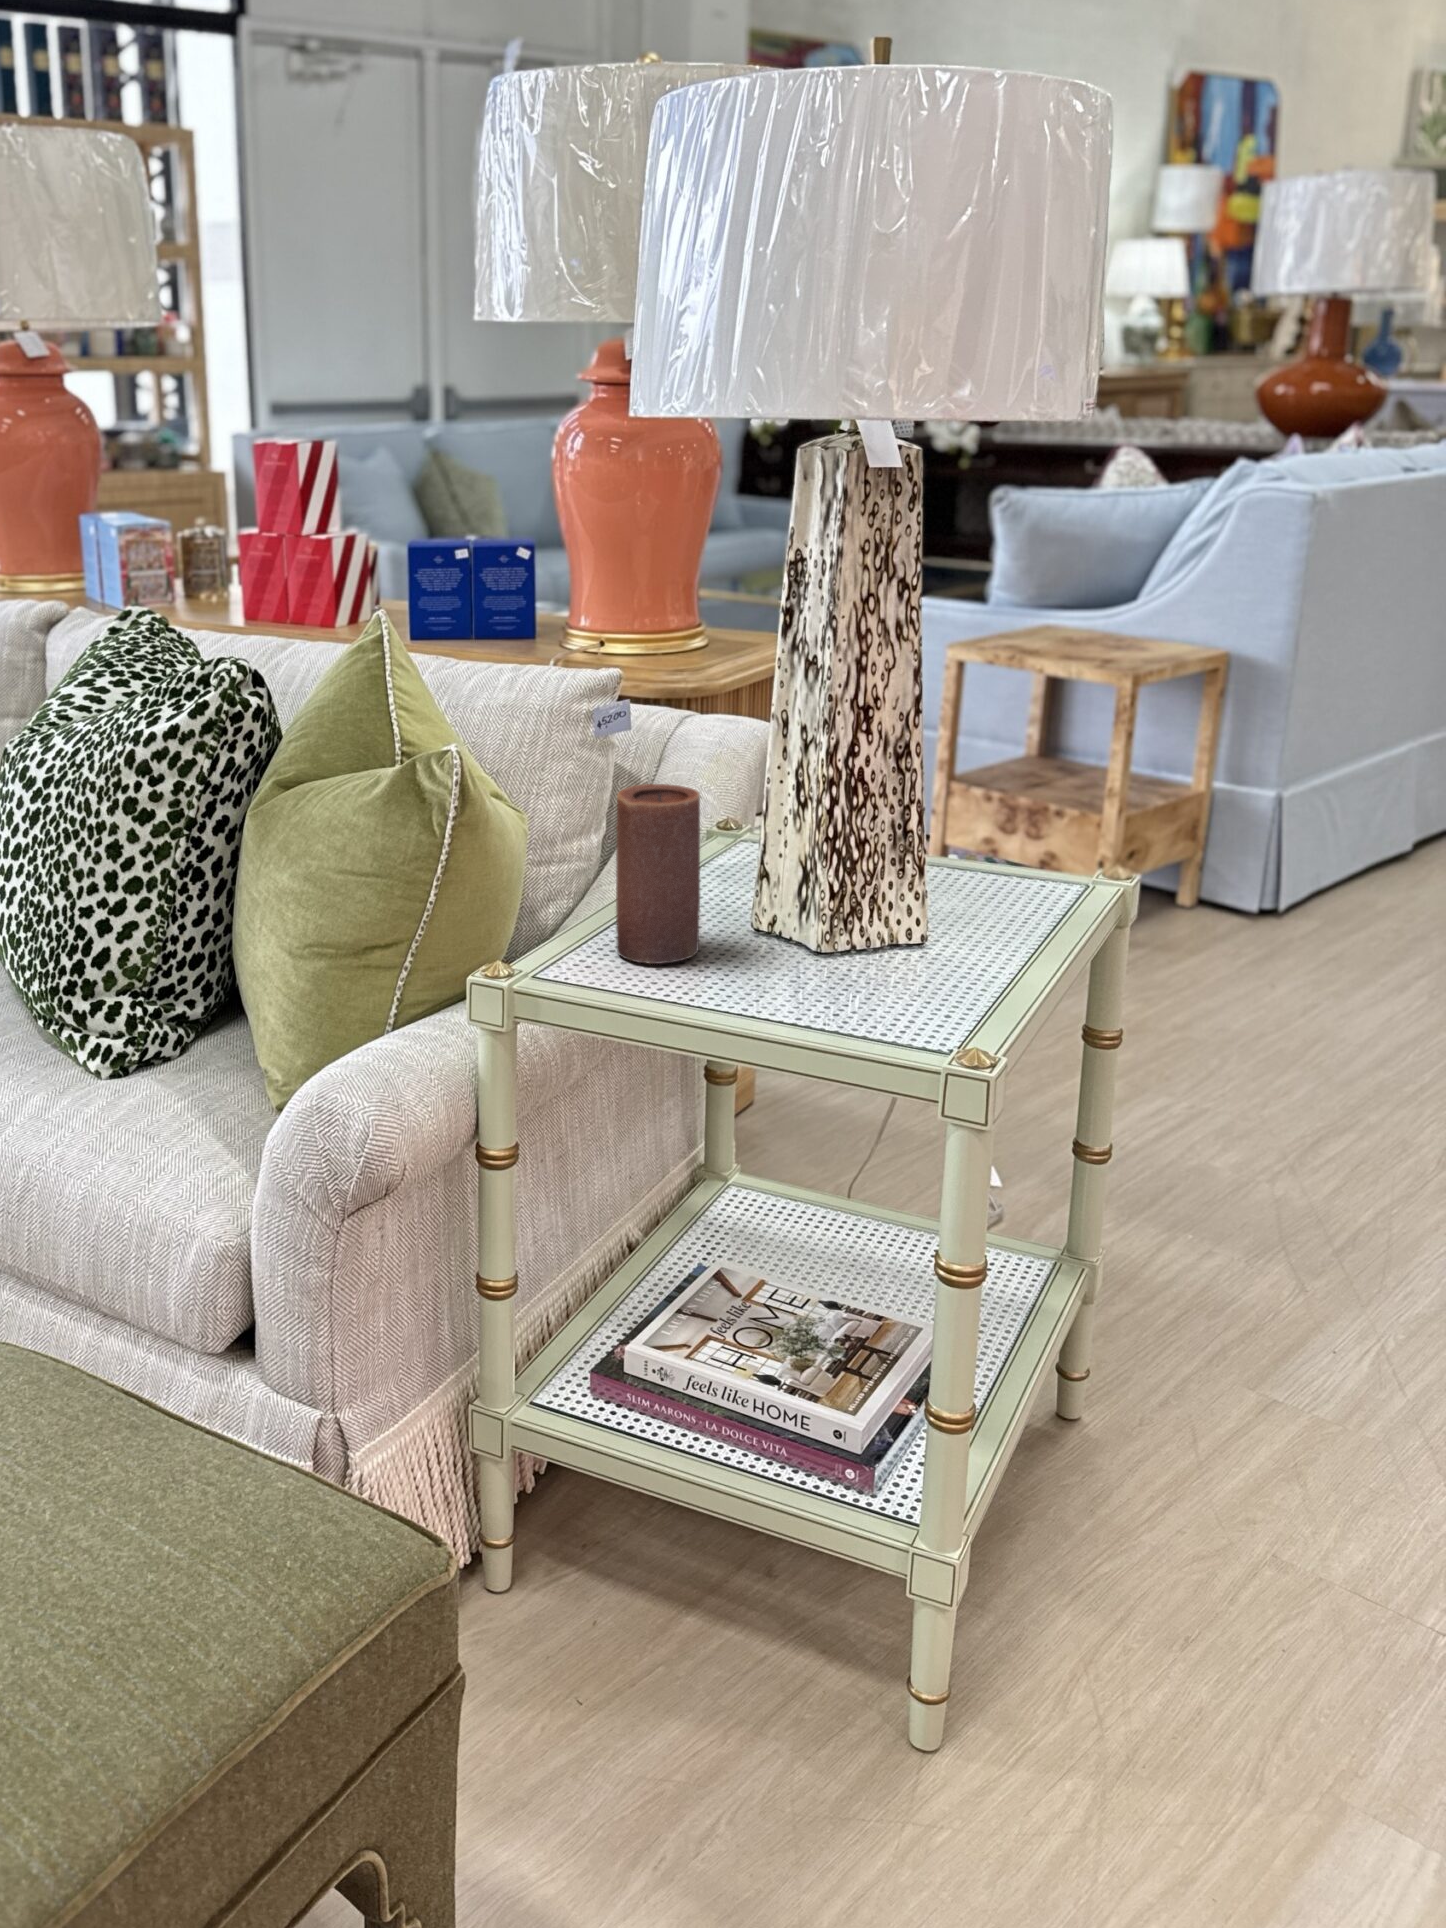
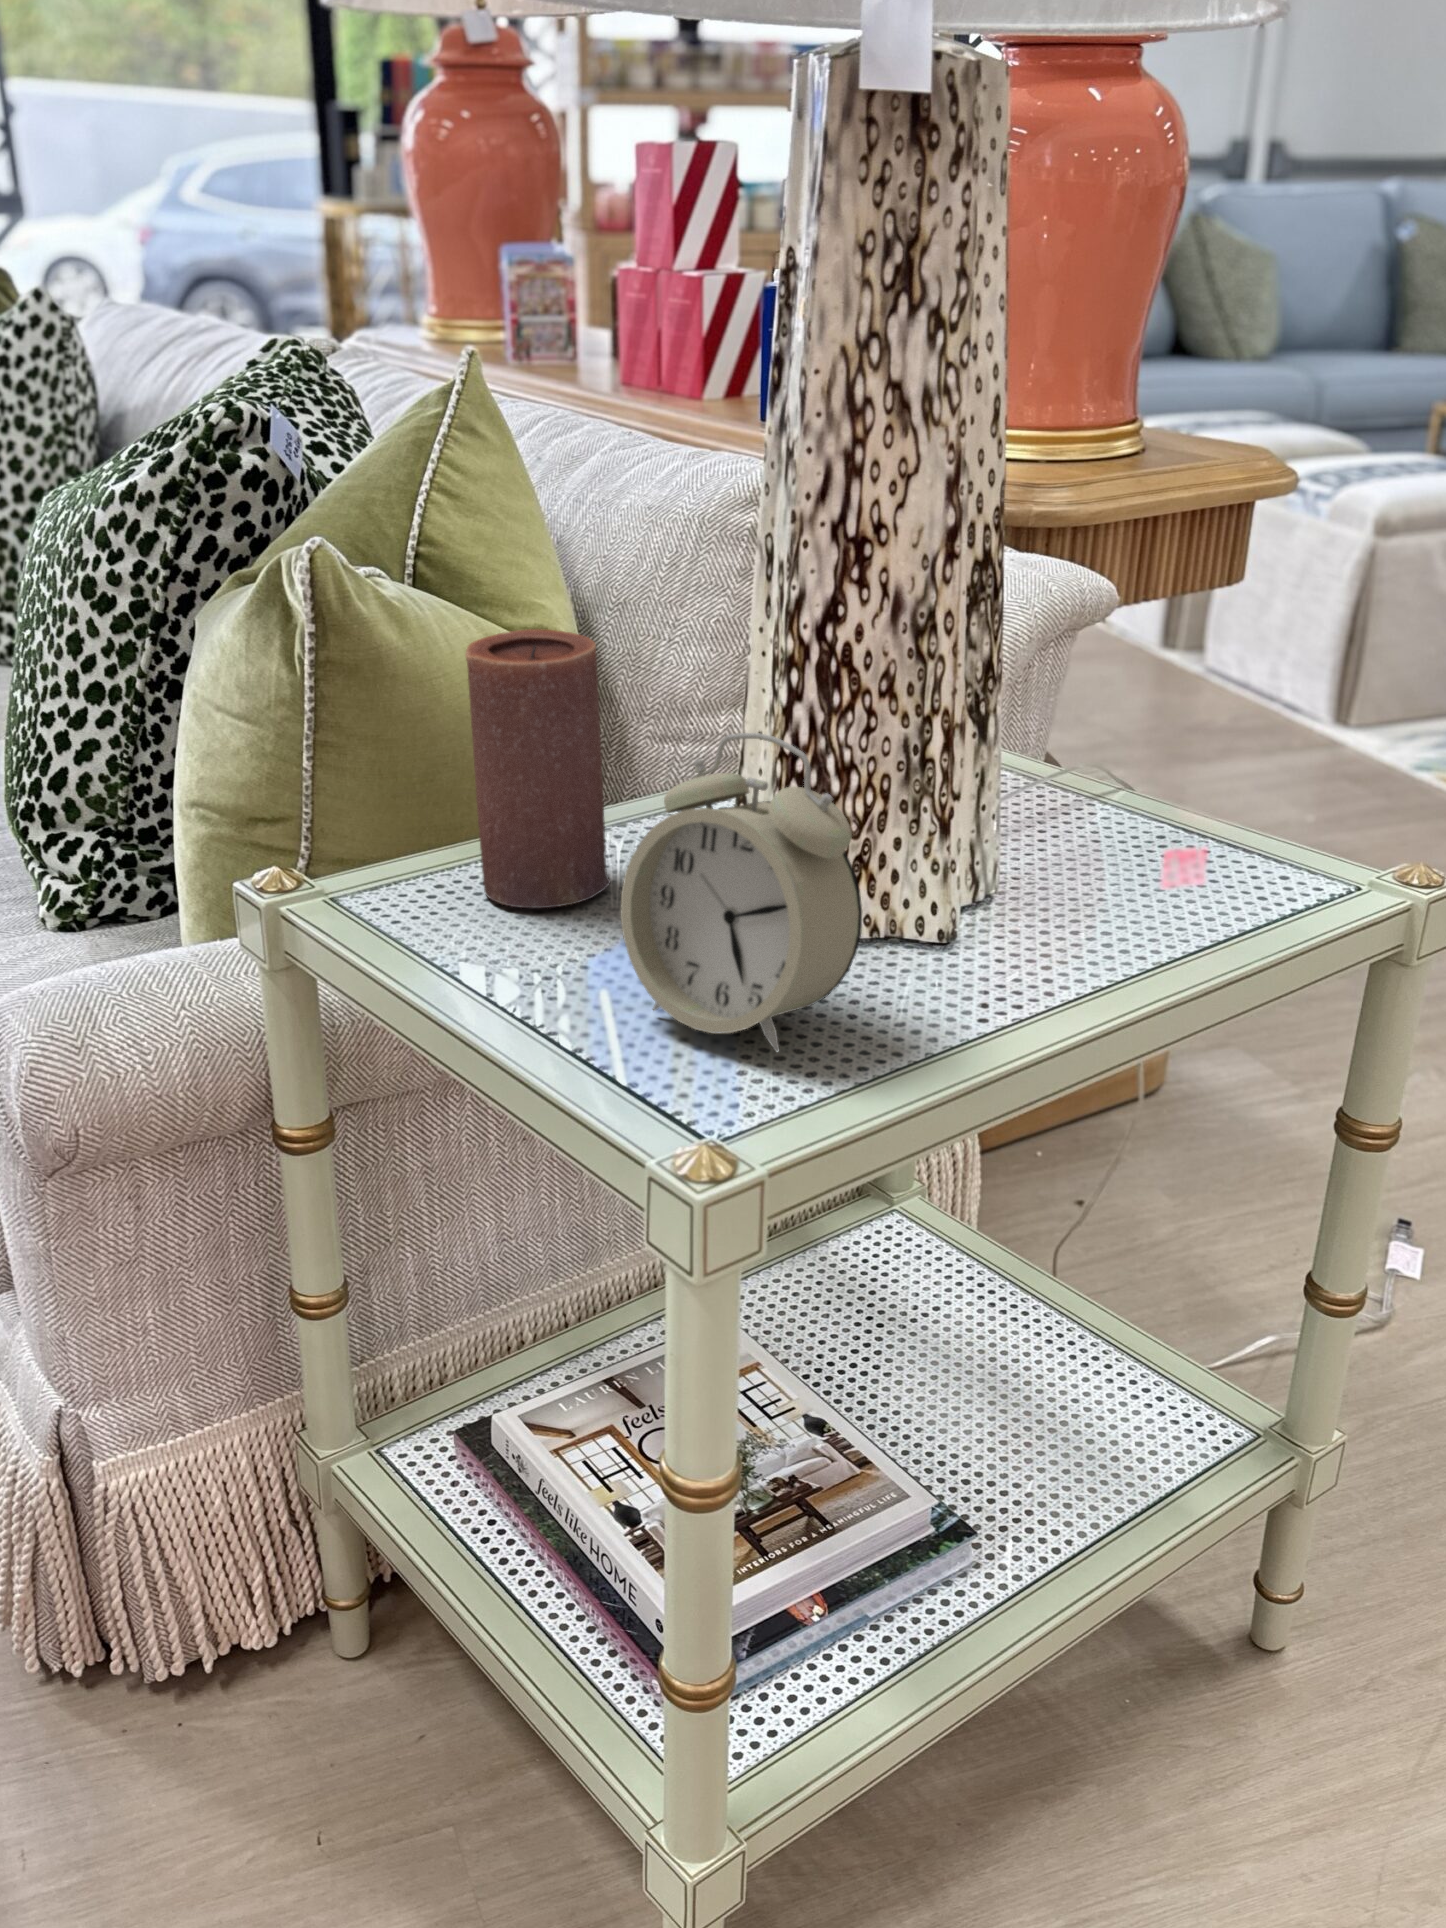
alarm clock: none [807,822,948,1007] -> present [621,733,862,1052]

